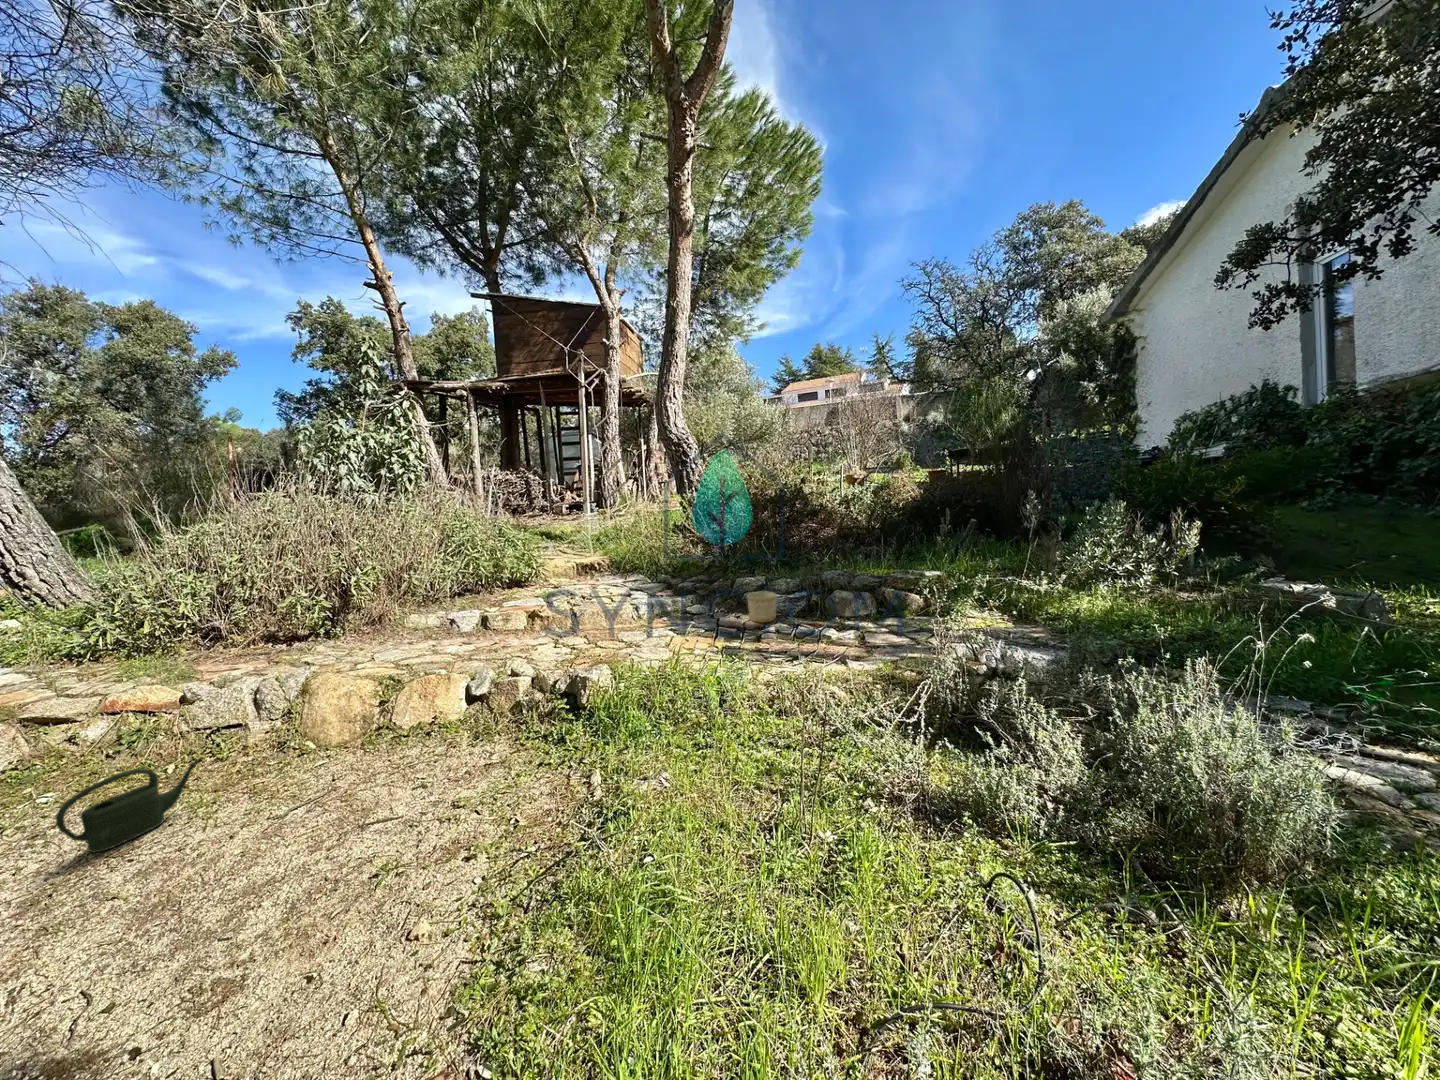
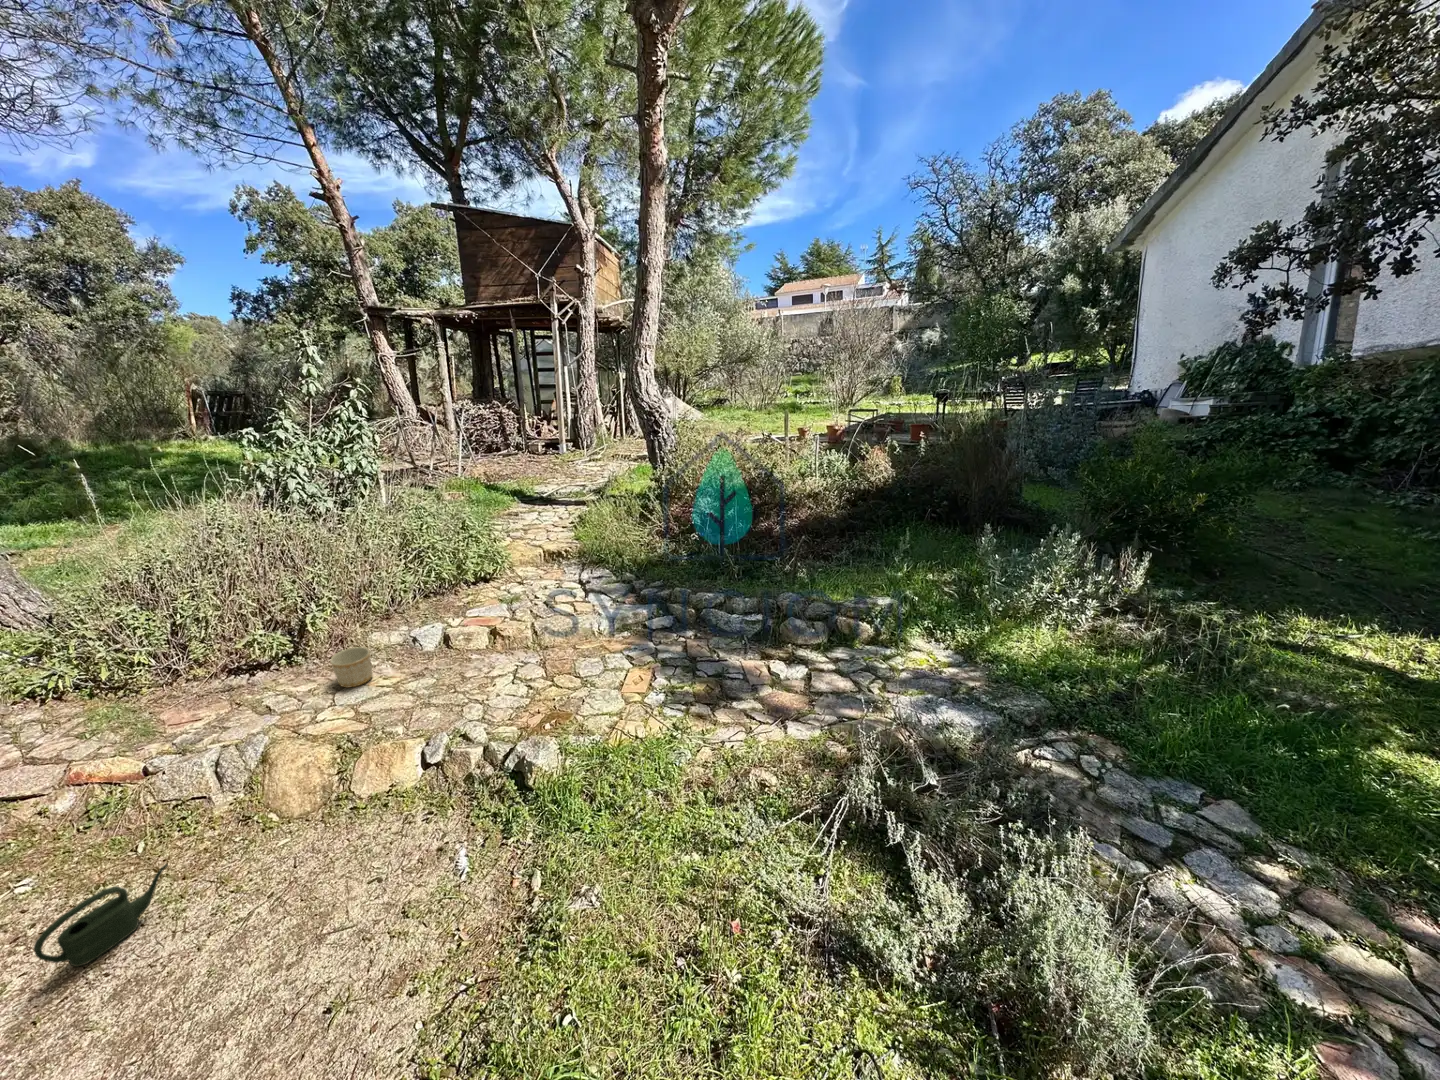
planter: present [747,592,777,623] -> present [330,647,373,687]

